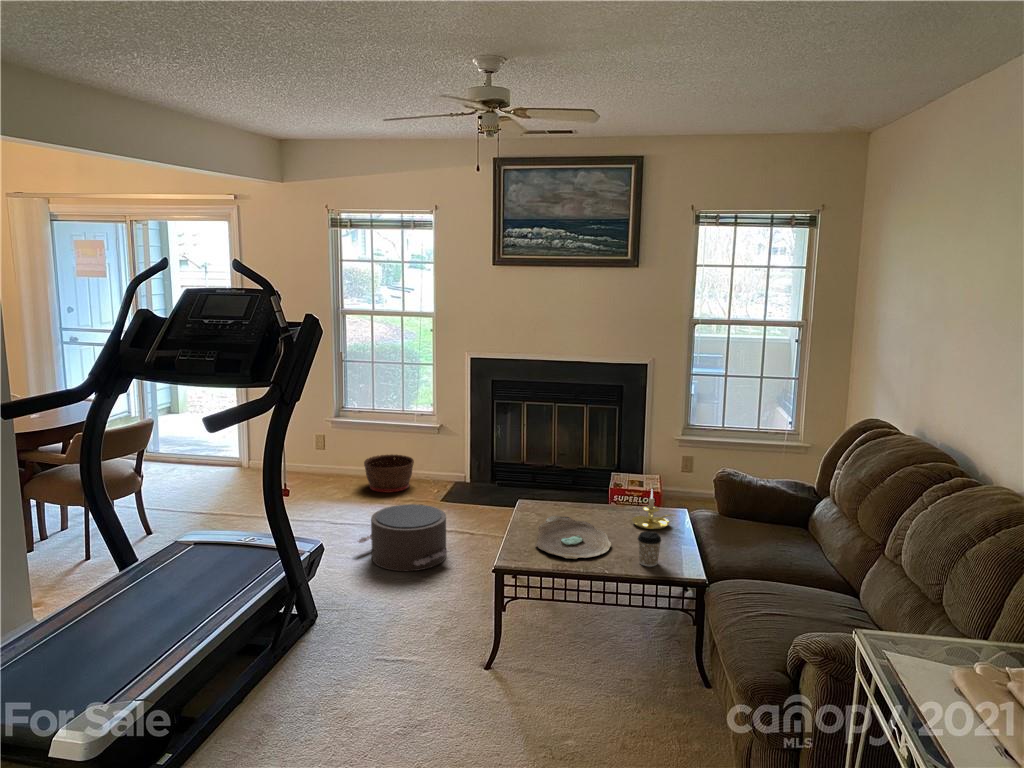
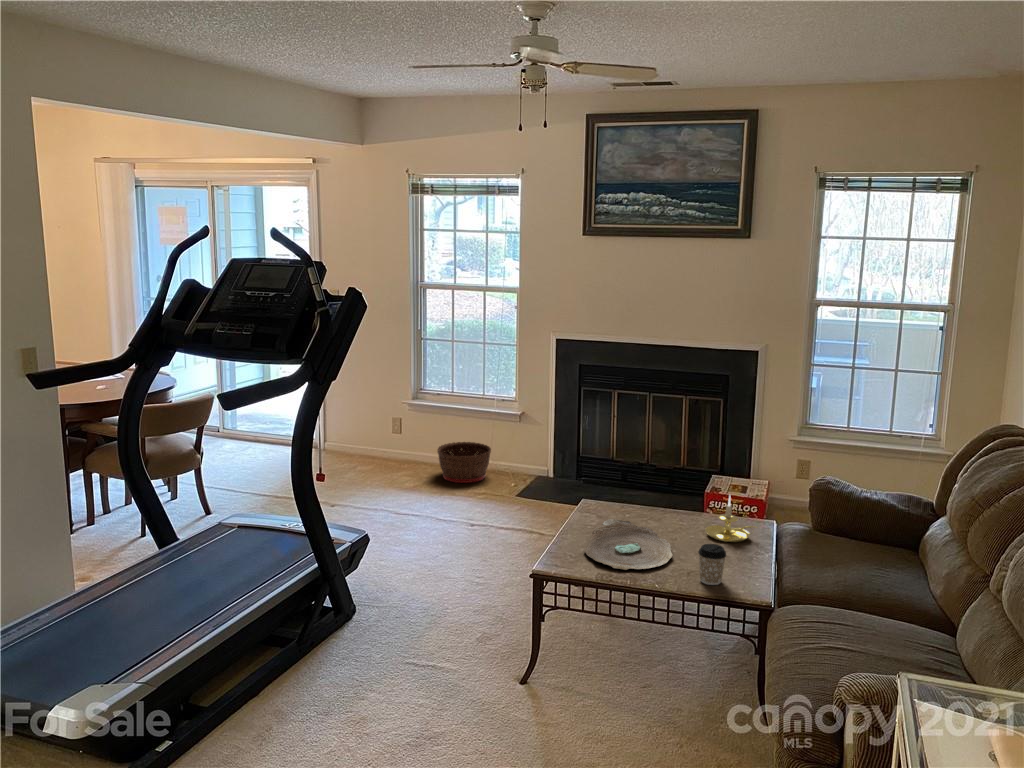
pouf: present [358,504,448,571] -> none [413,497,511,570]

